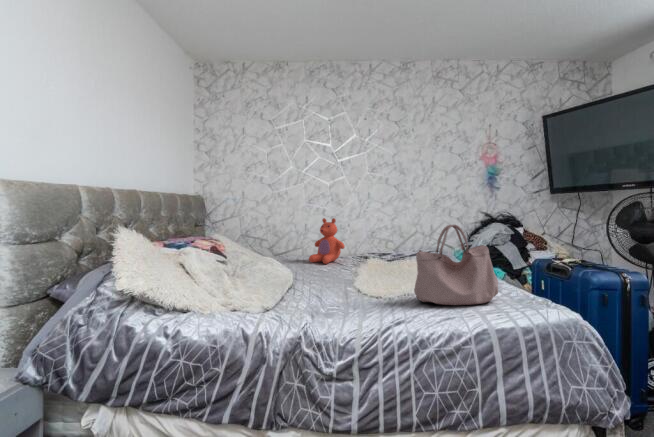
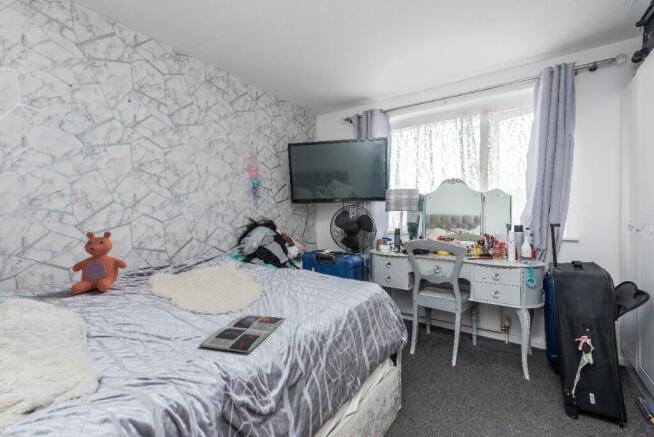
handbag: present [414,225,498,305] -> none [275,233,329,305]
magazine: none [317,299,406,323] -> present [199,314,286,353]

